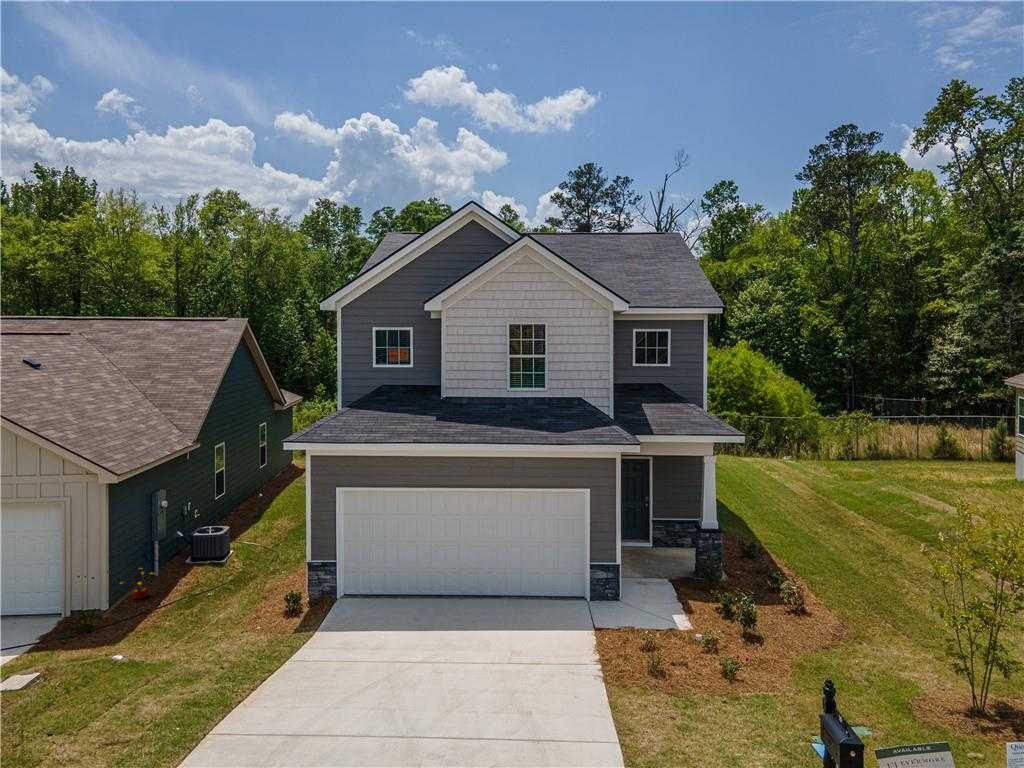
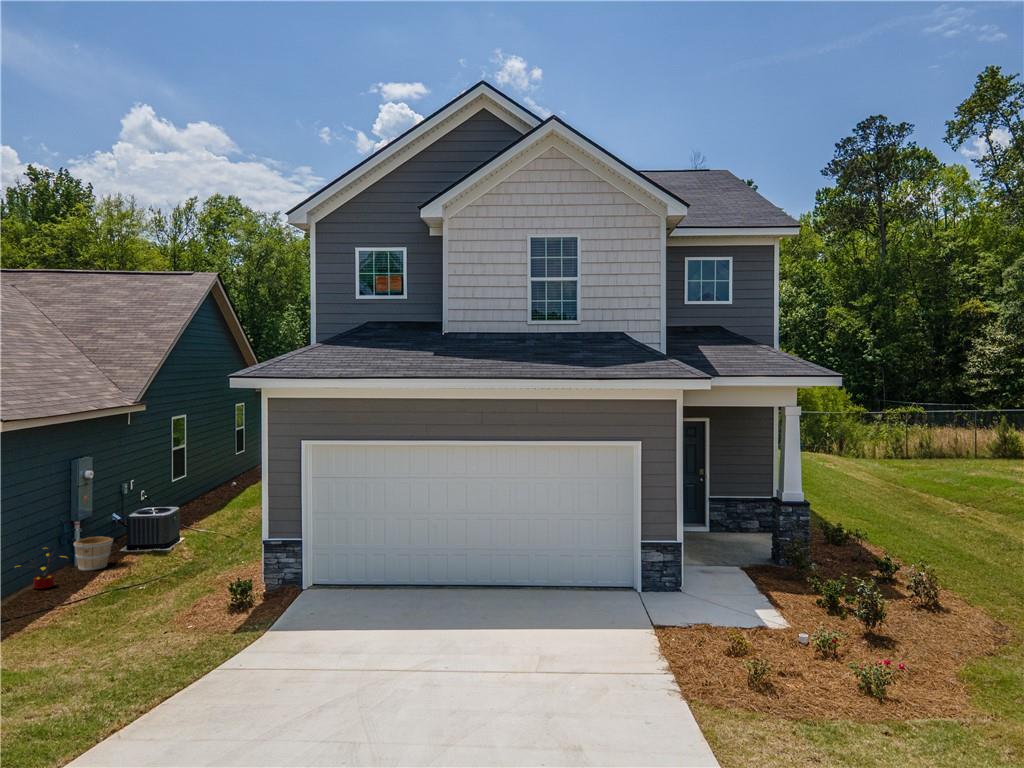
wooden bucket: none [156,554,185,582] -> present [73,537,113,571]

